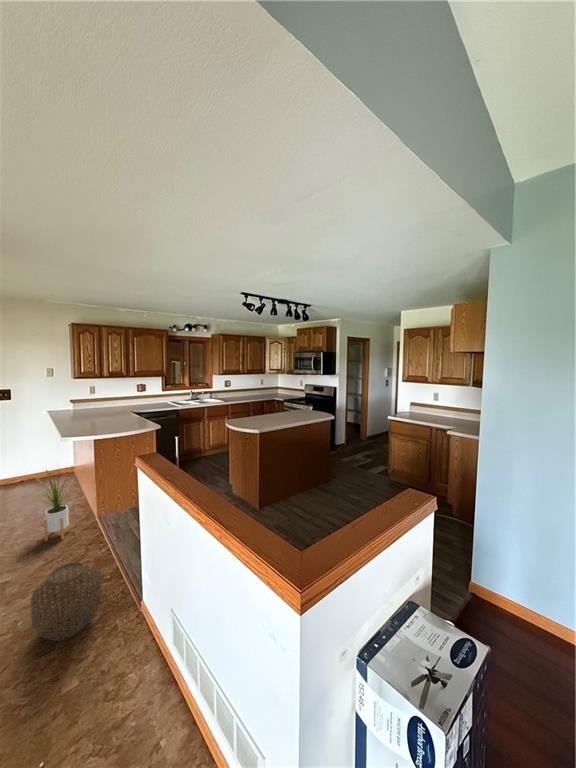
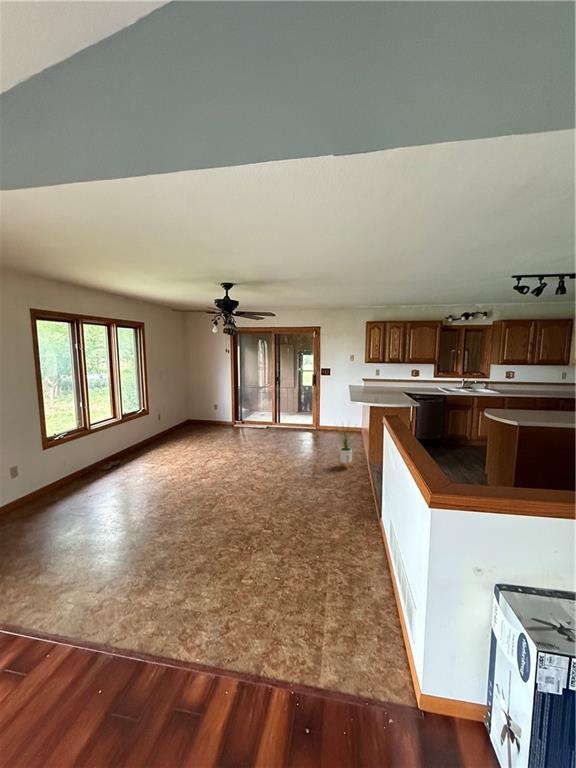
woven basket: present [31,562,101,641] -> none [326,475,360,516]

